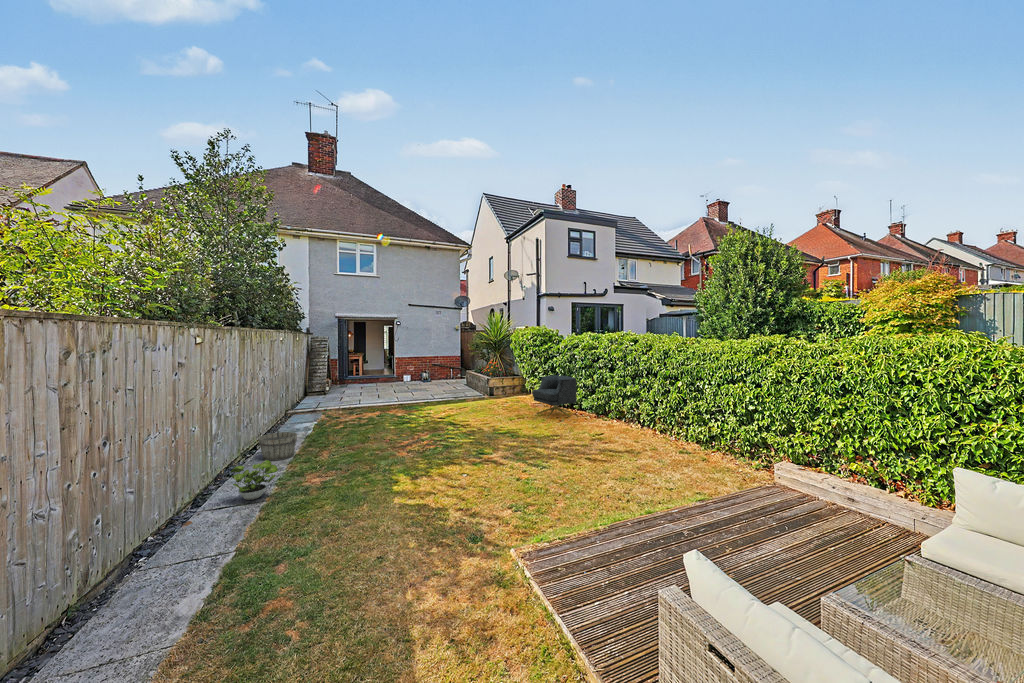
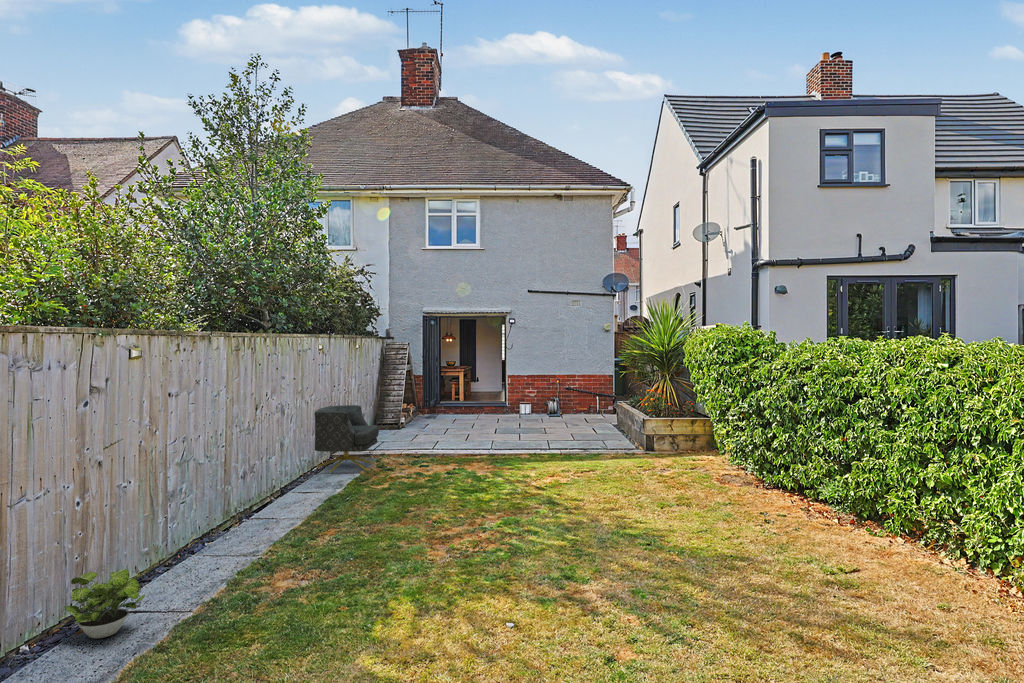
armchair: present [533,375,576,417] -> present [314,405,379,473]
wooden bucket: present [259,428,297,461] -> none [191,497,254,554]

